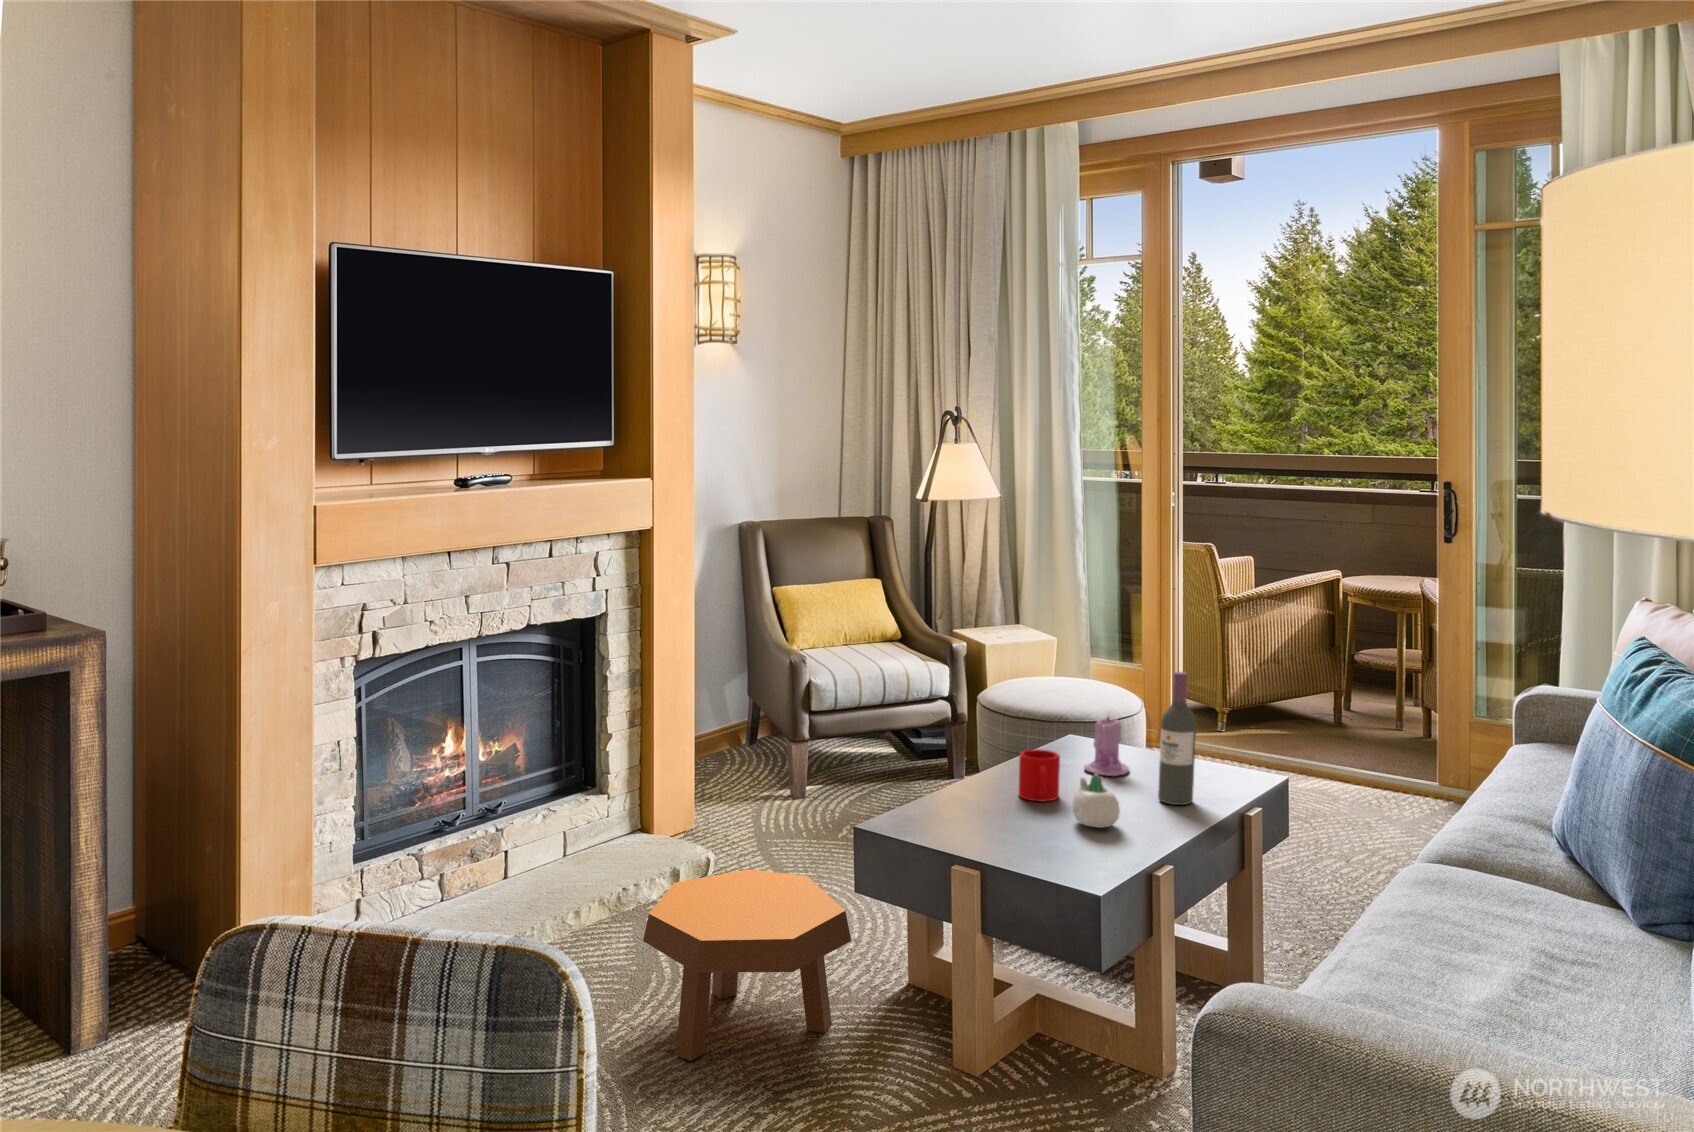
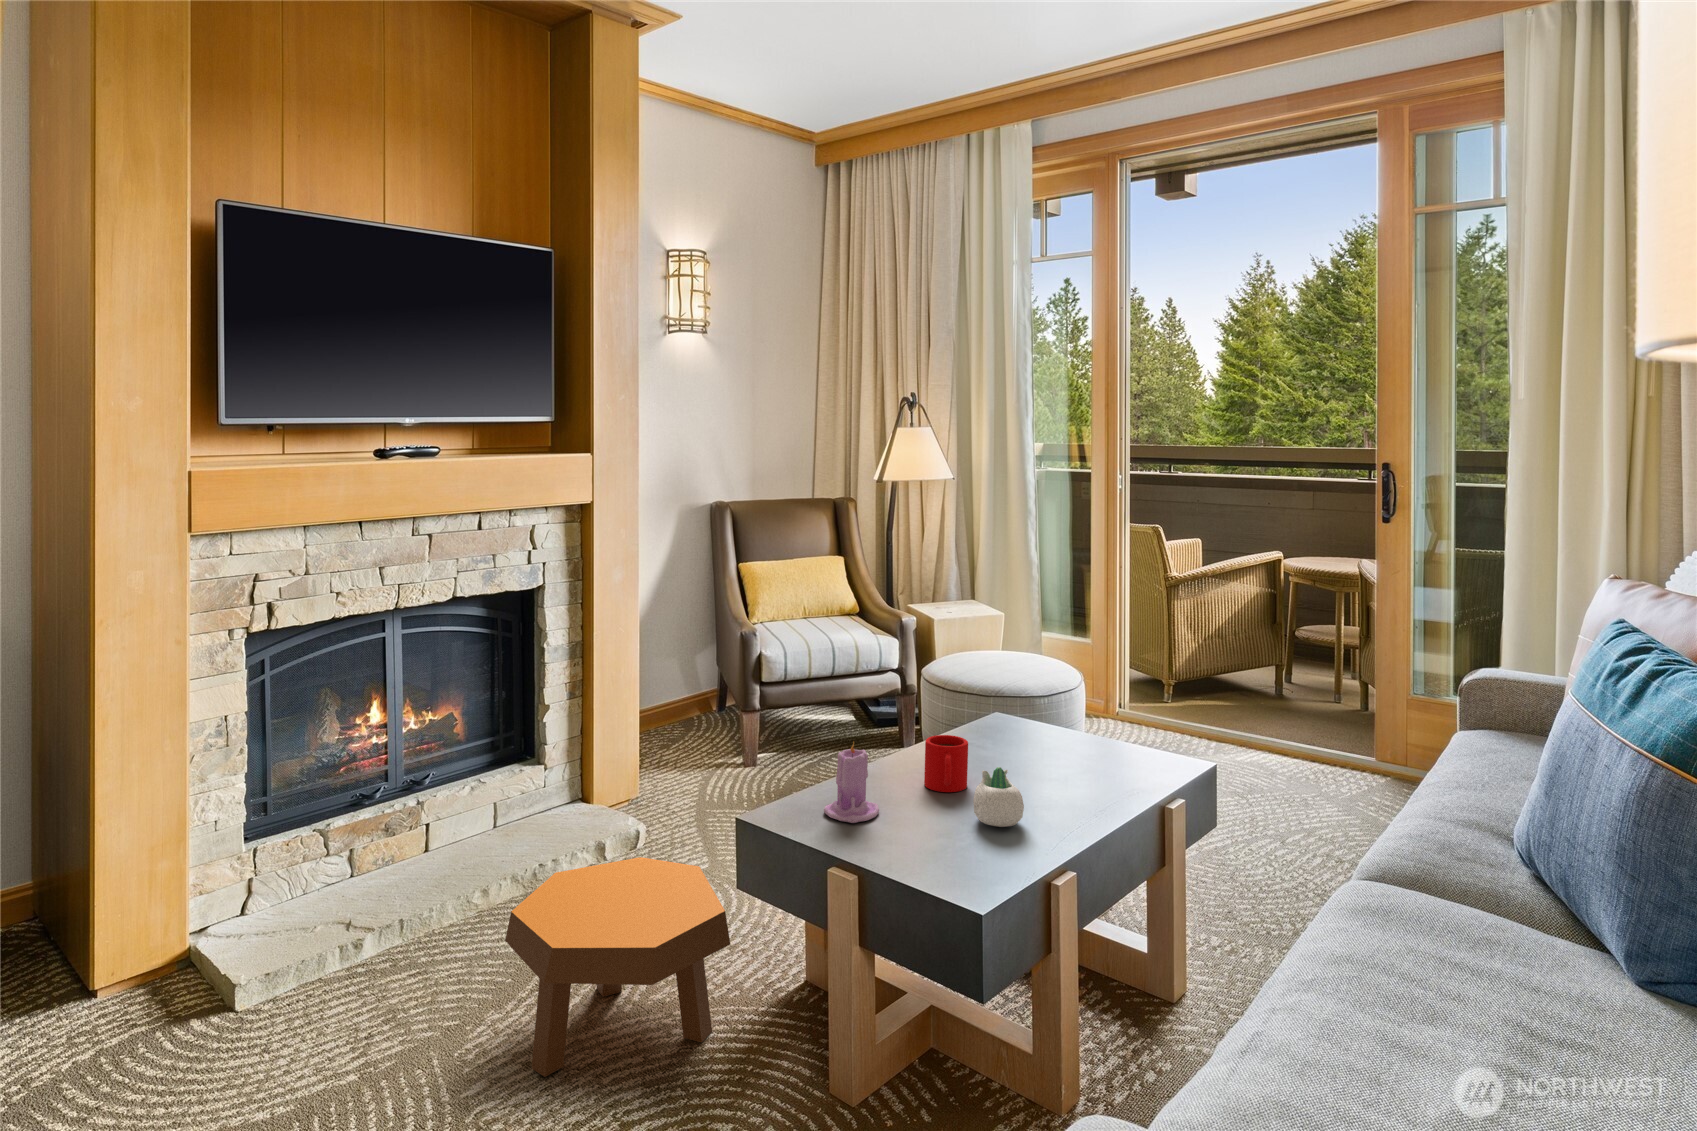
wine bottle: present [1158,672,1196,805] -> none [1073,654,1114,799]
candle: present [1084,716,1129,776] -> present [824,742,879,823]

